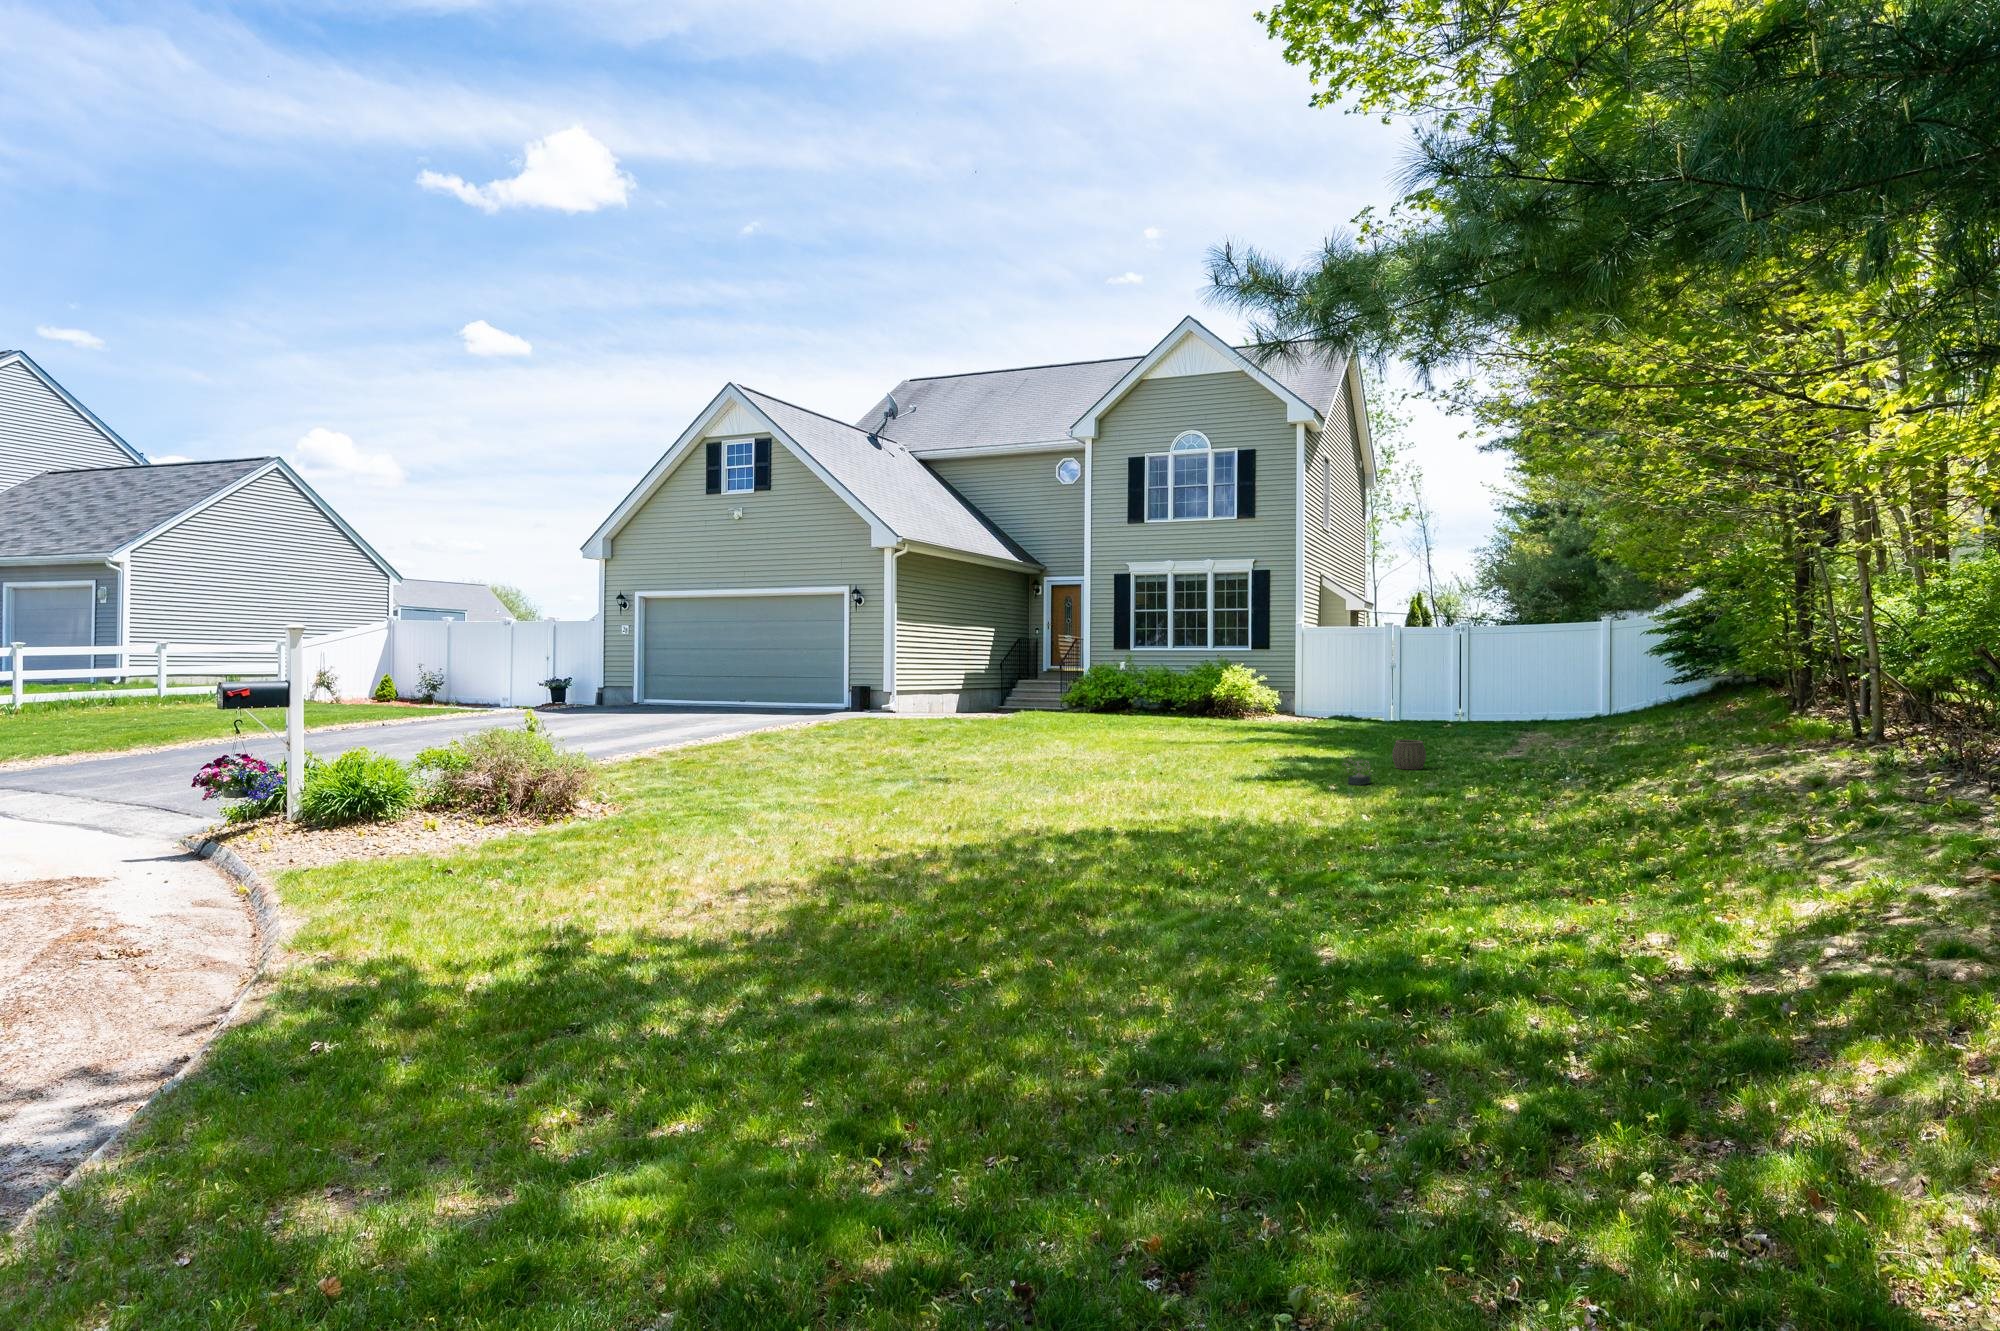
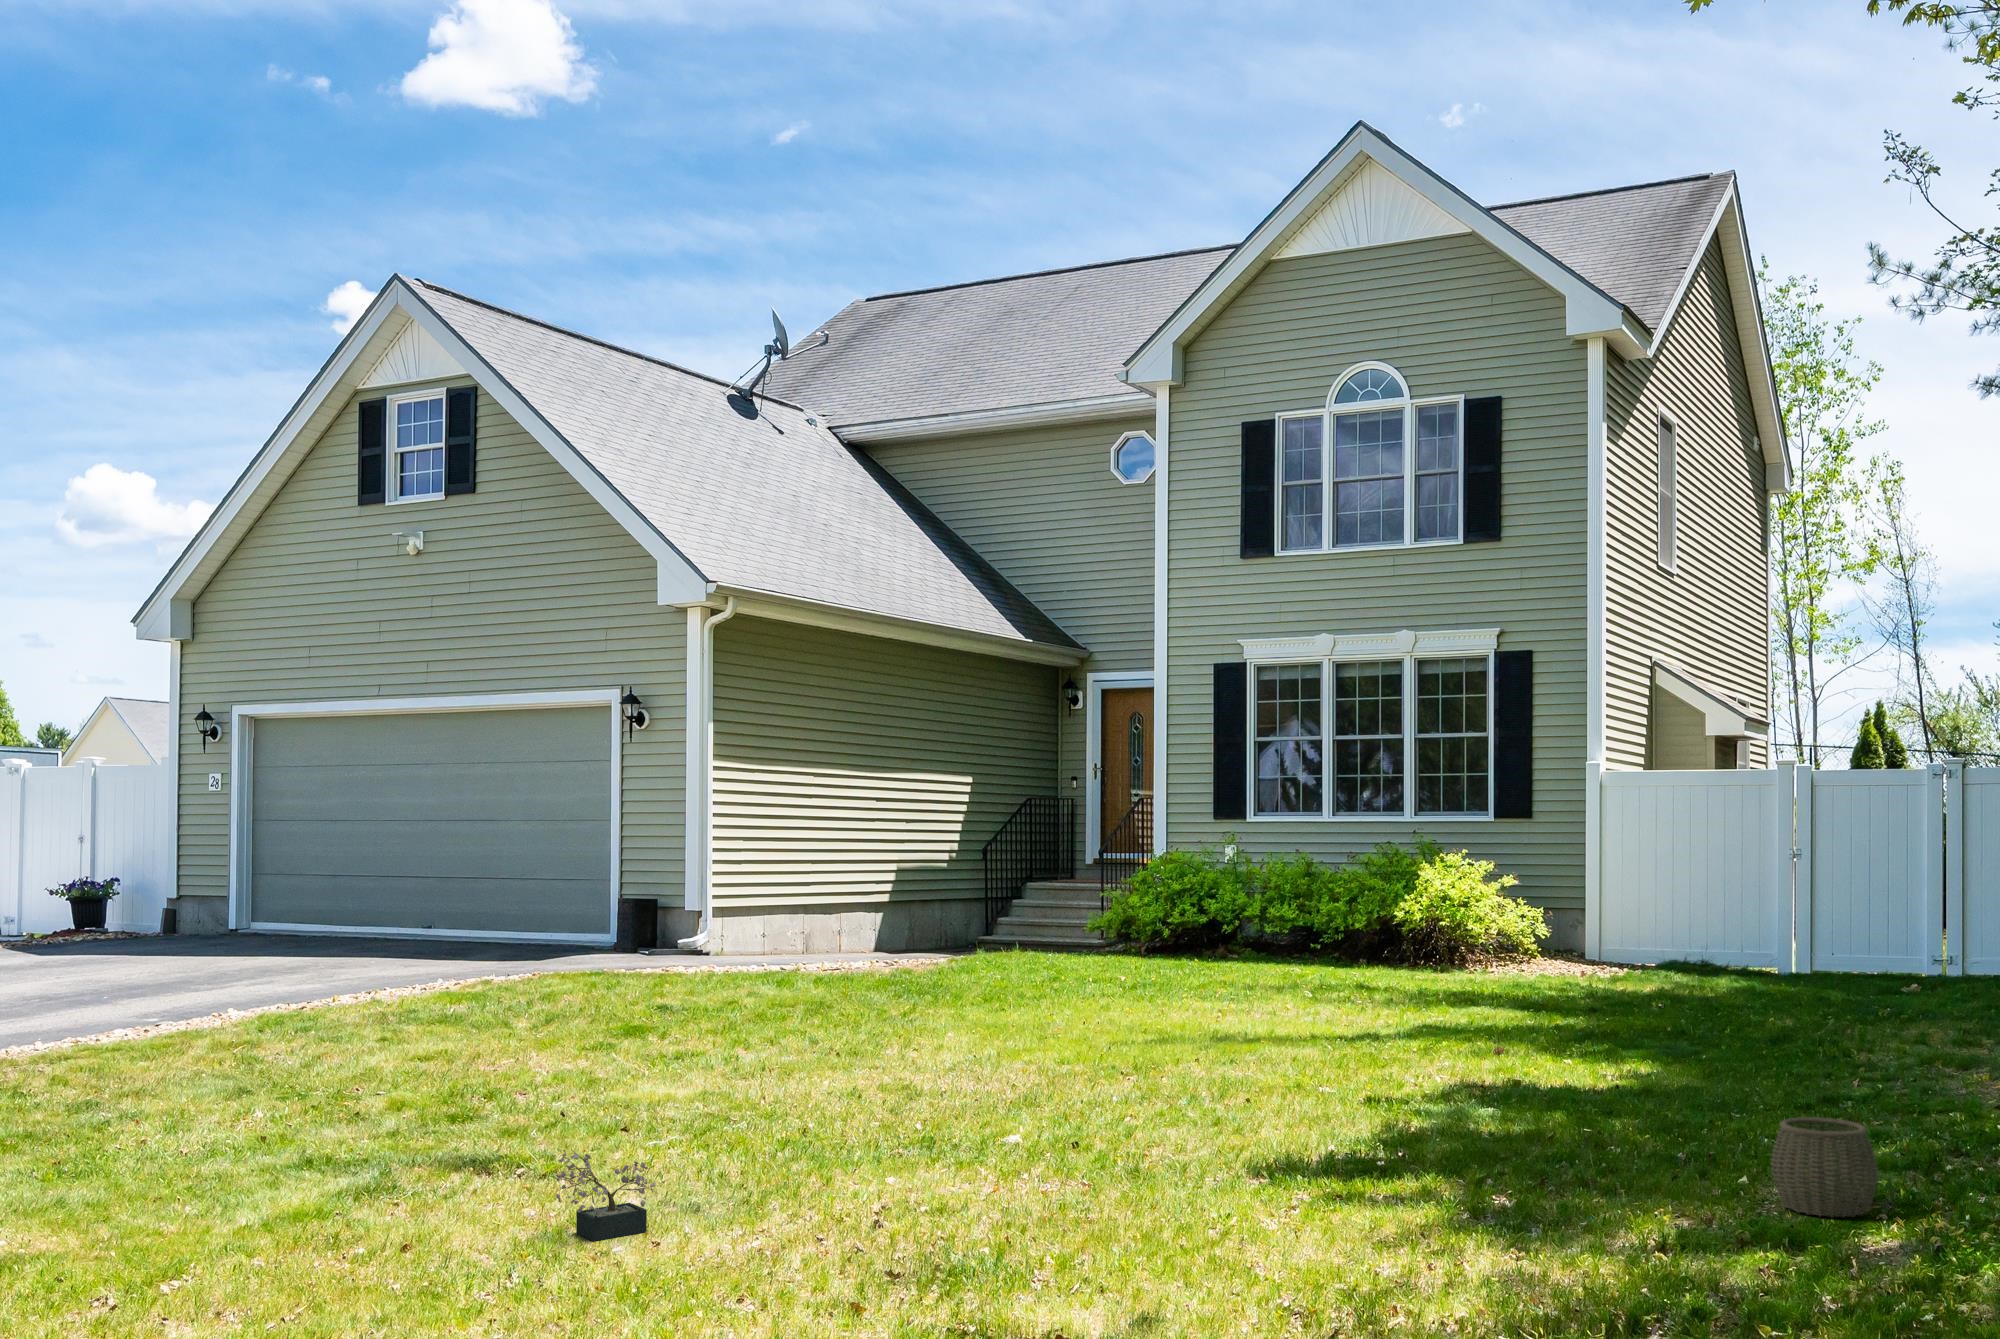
decorative plant: present [1347,760,1371,785] -> present [556,1153,655,1241]

